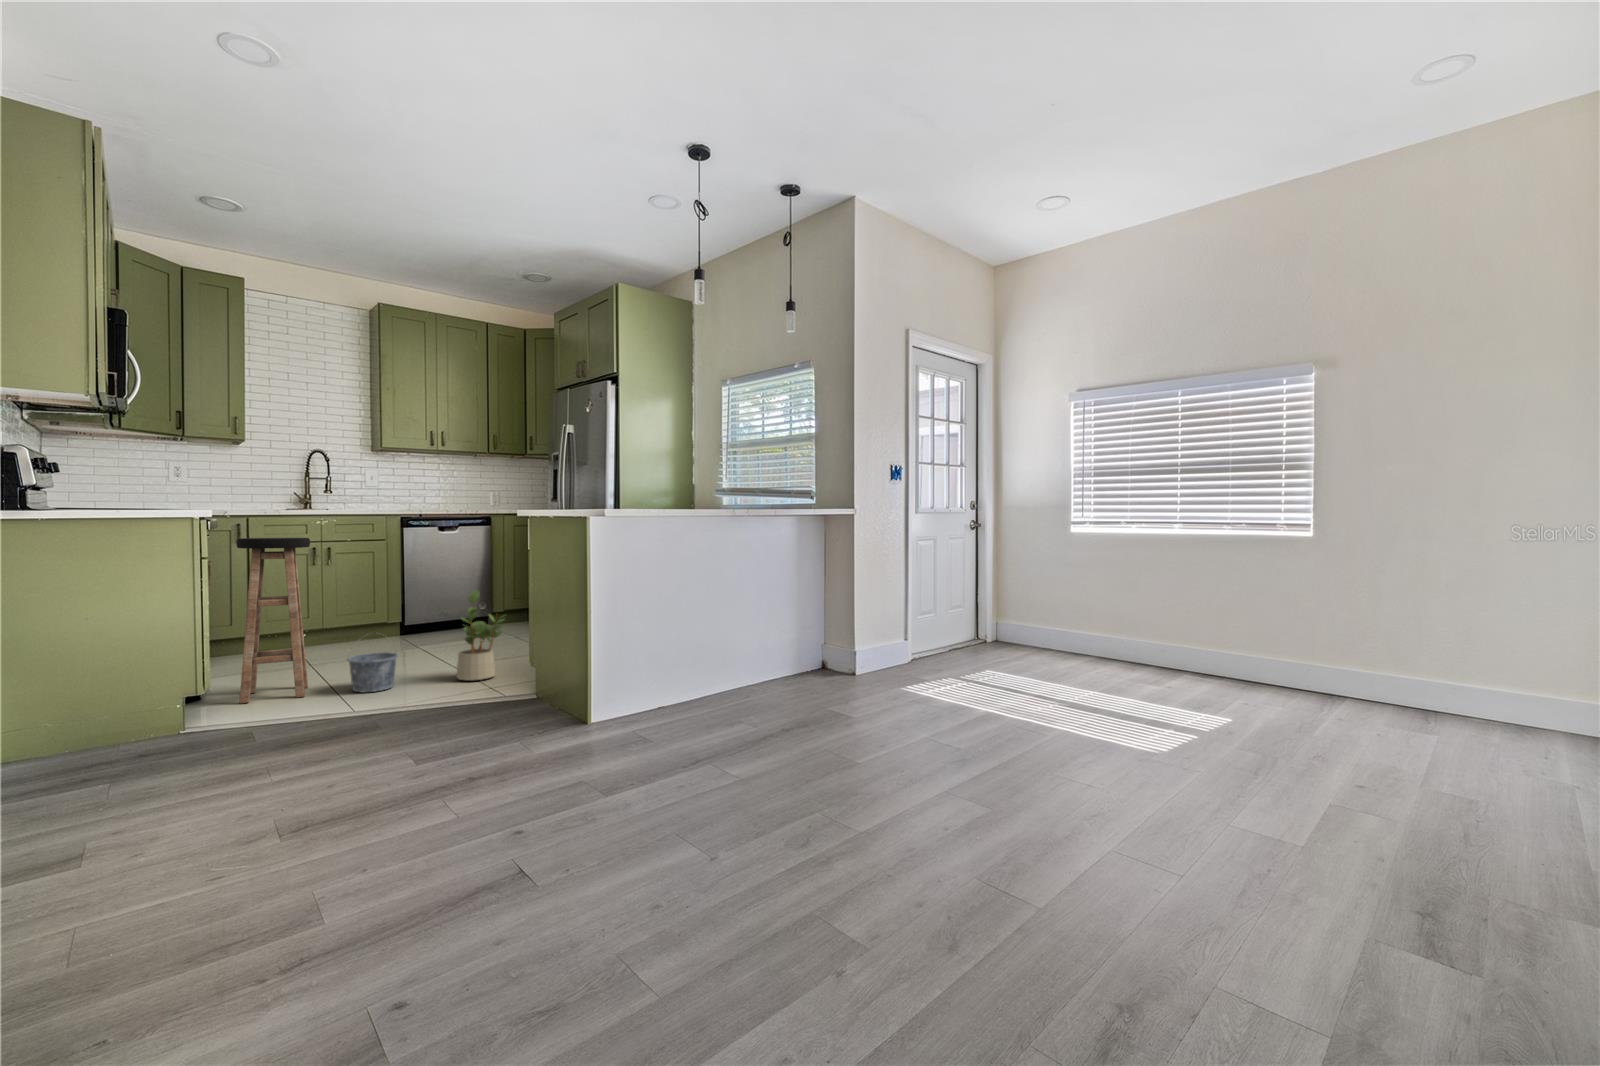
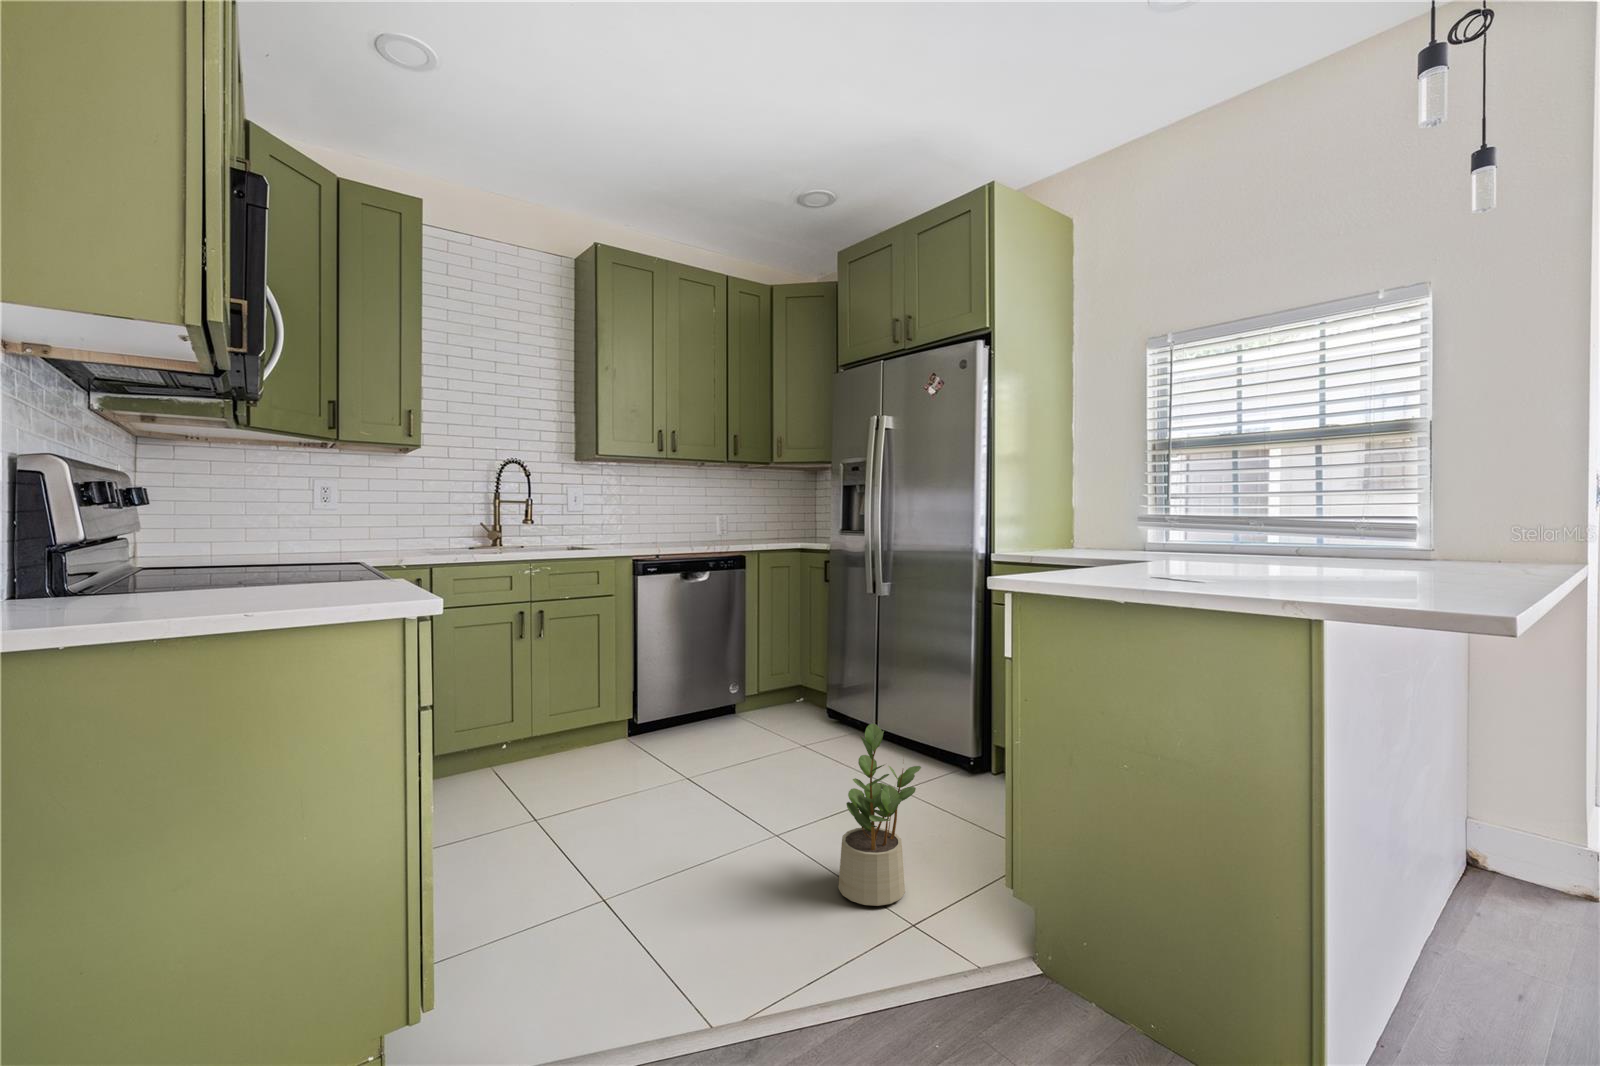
bar stool: present [236,538,310,703] -> none [473,631,599,1000]
bucket: present [347,652,398,692] -> none [667,822,756,953]

